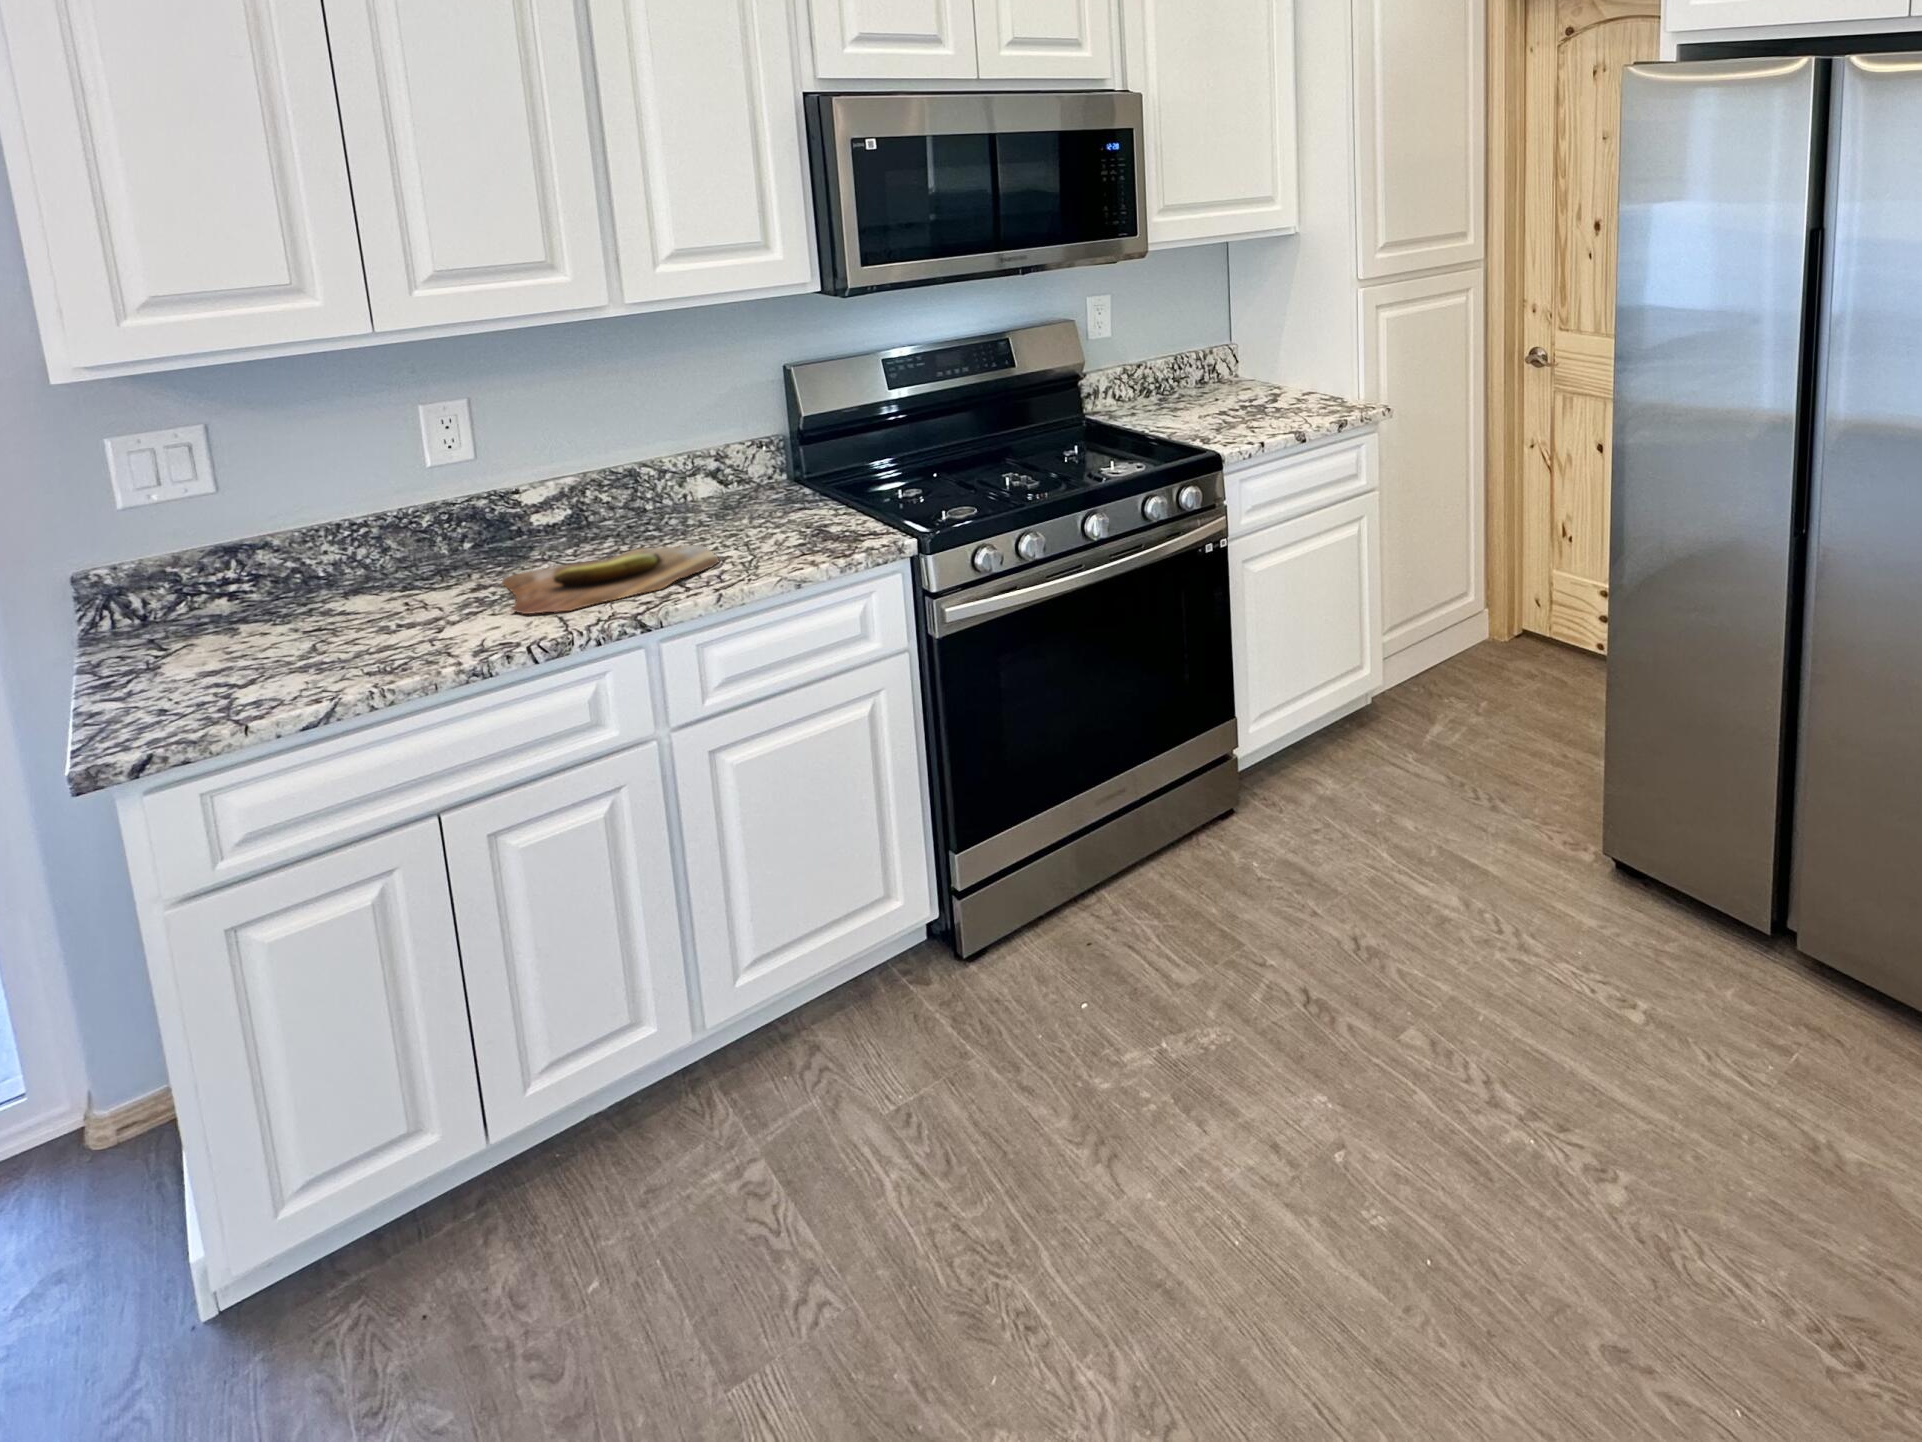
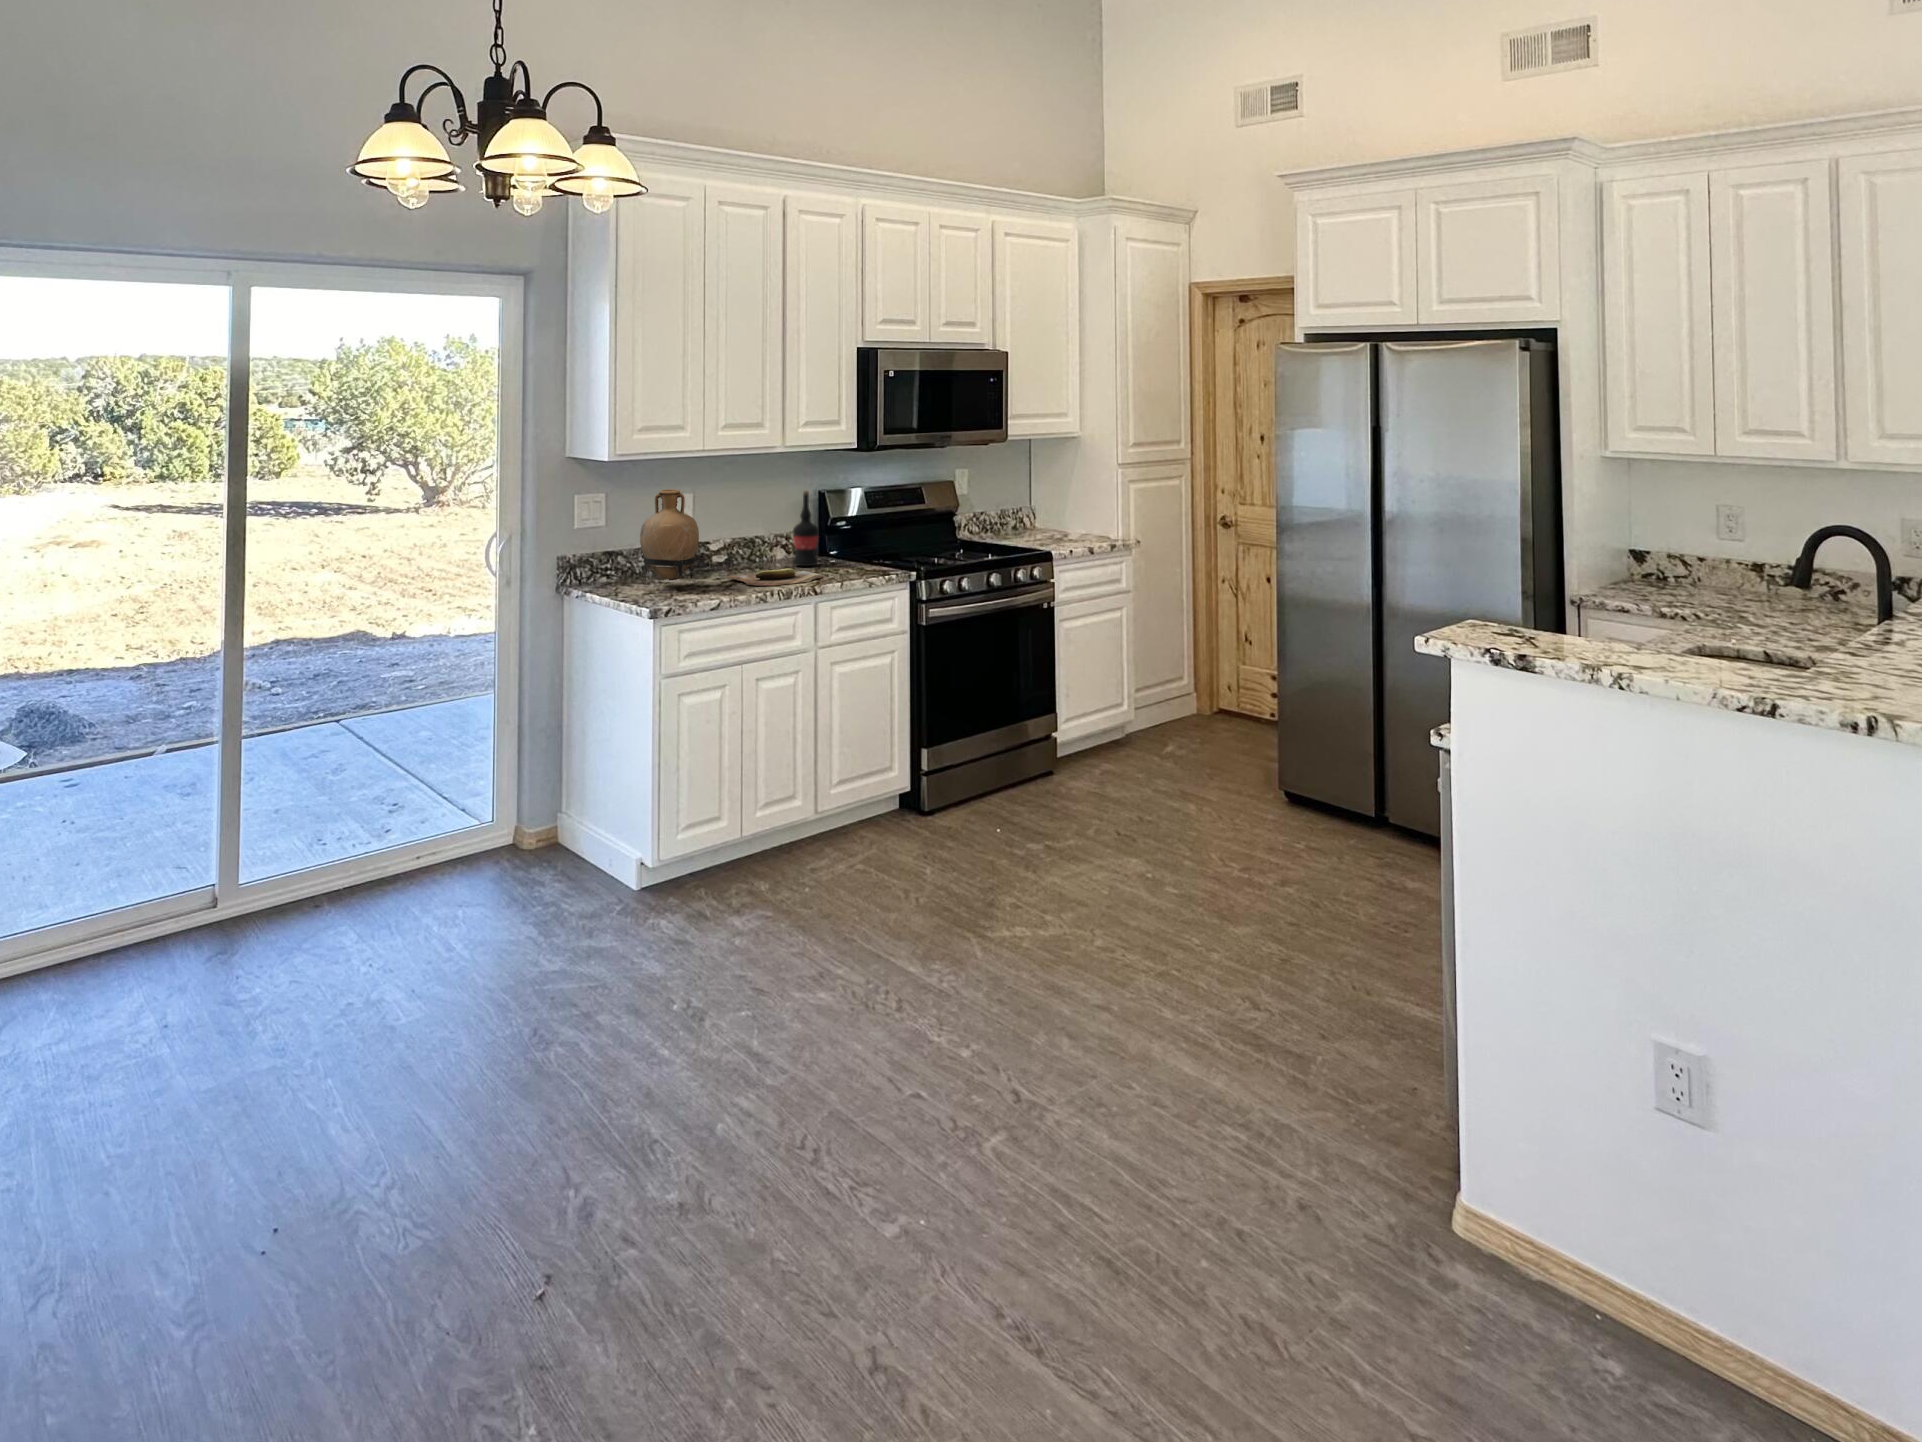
wine bottle: none [699,378,759,521] -> present [793,491,819,566]
vase: none [234,421,401,626] -> present [640,490,699,581]

